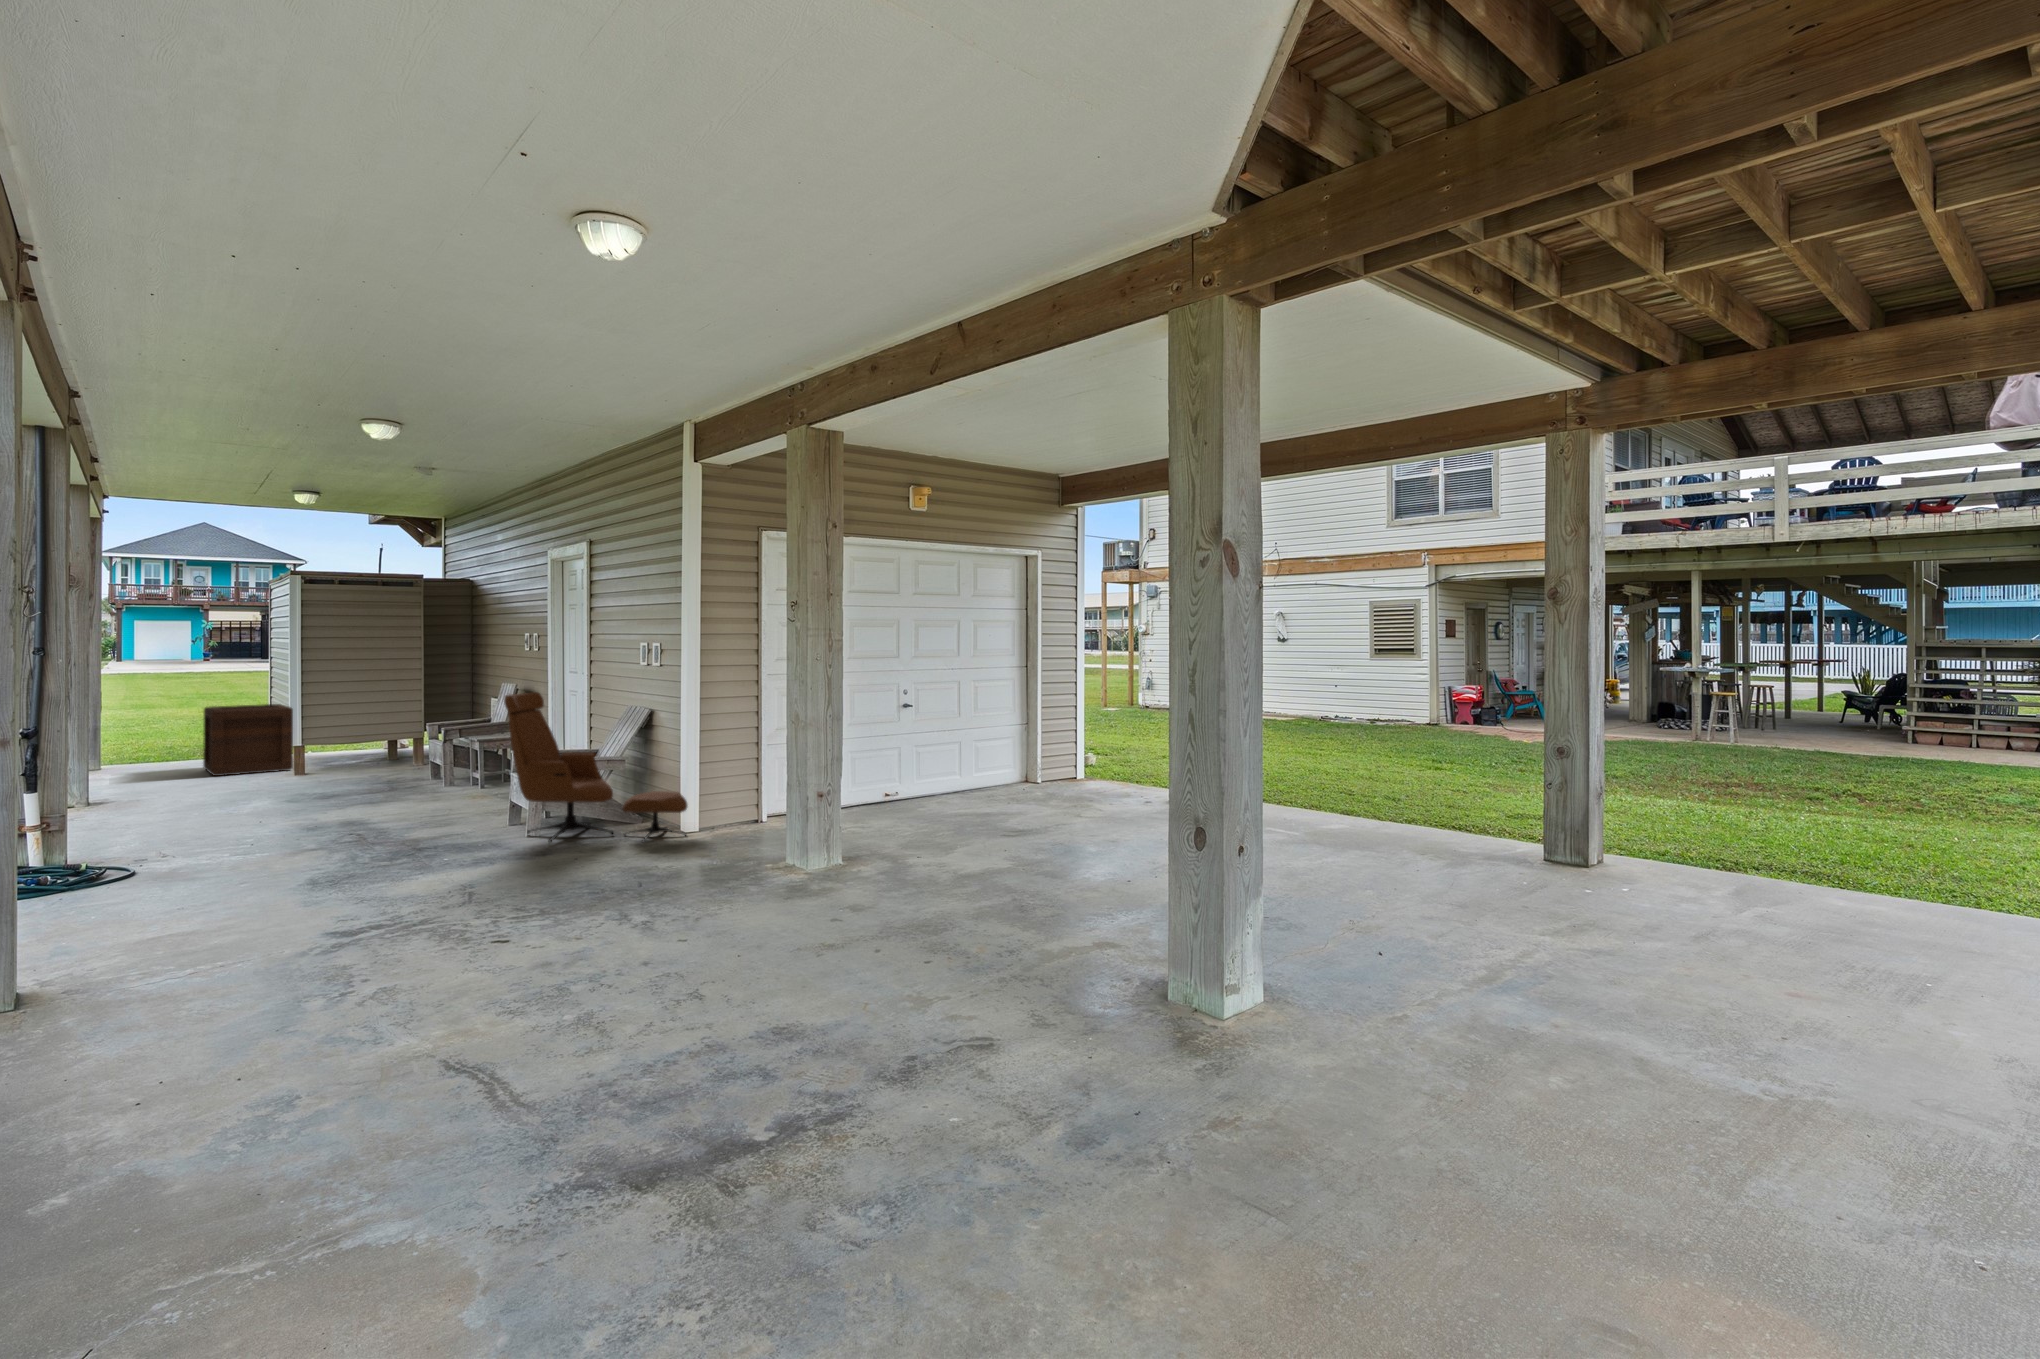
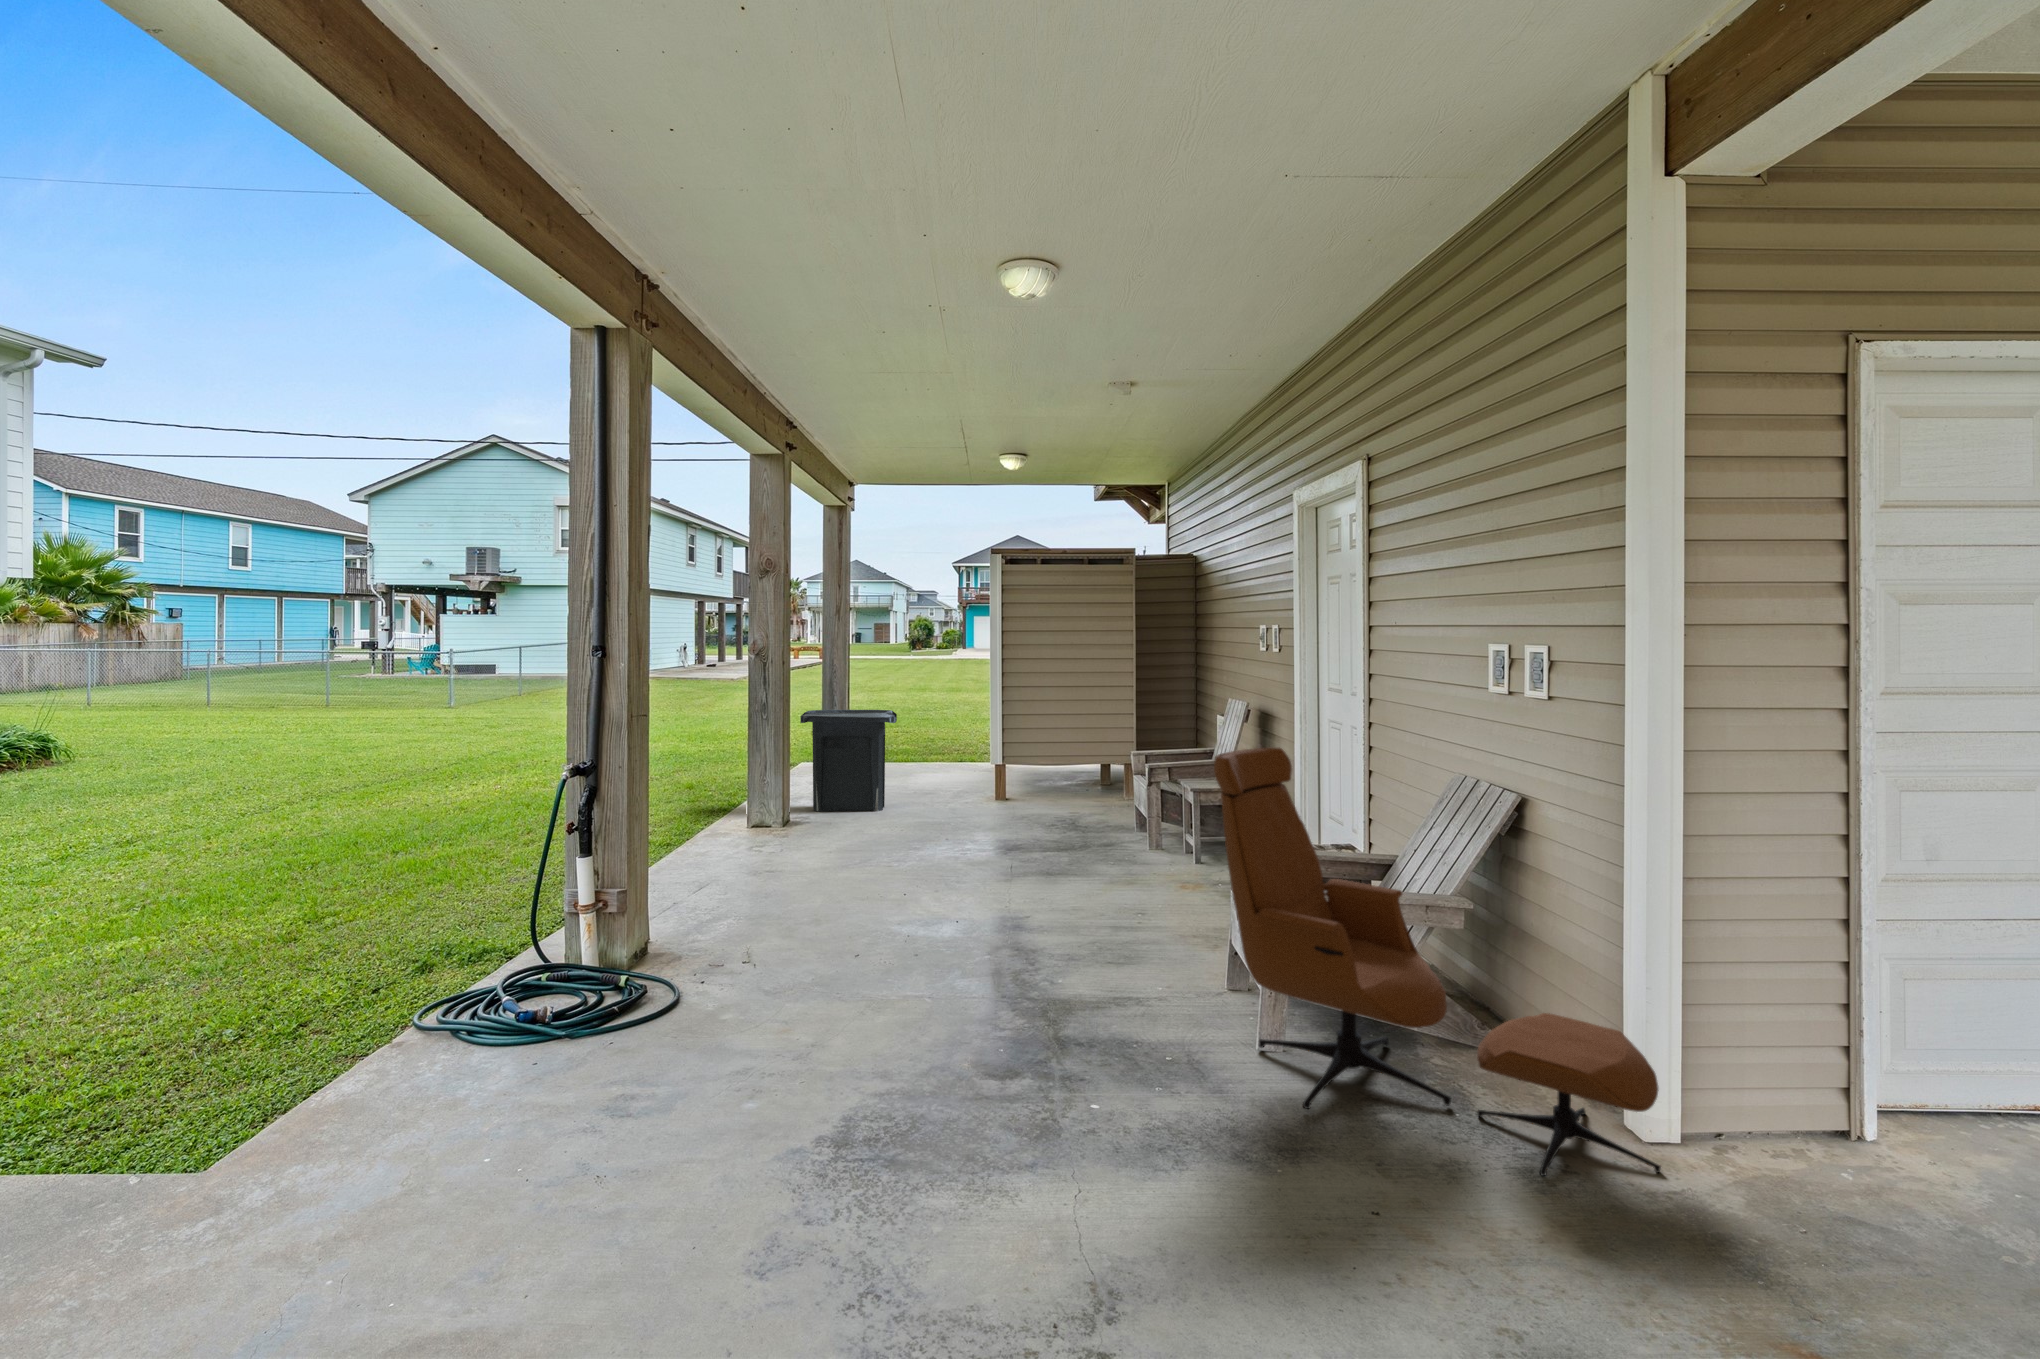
trash can: none [93,703,200,792] -> present [800,710,897,811]
wooden crate: present [203,704,293,776] -> none [915,712,993,797]

